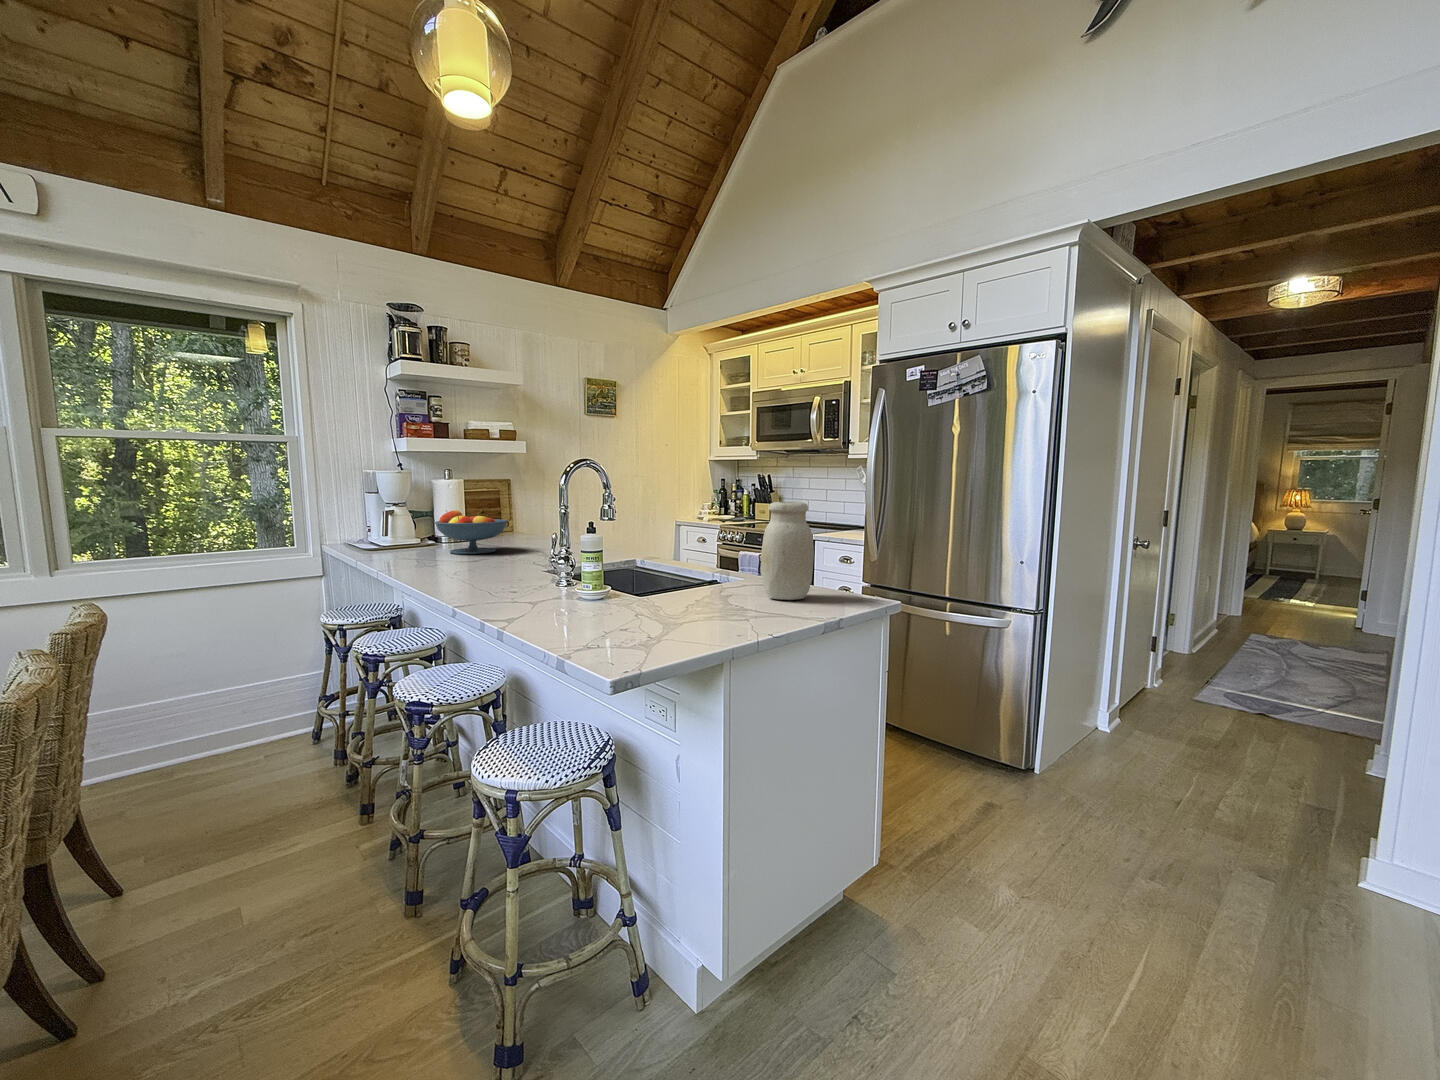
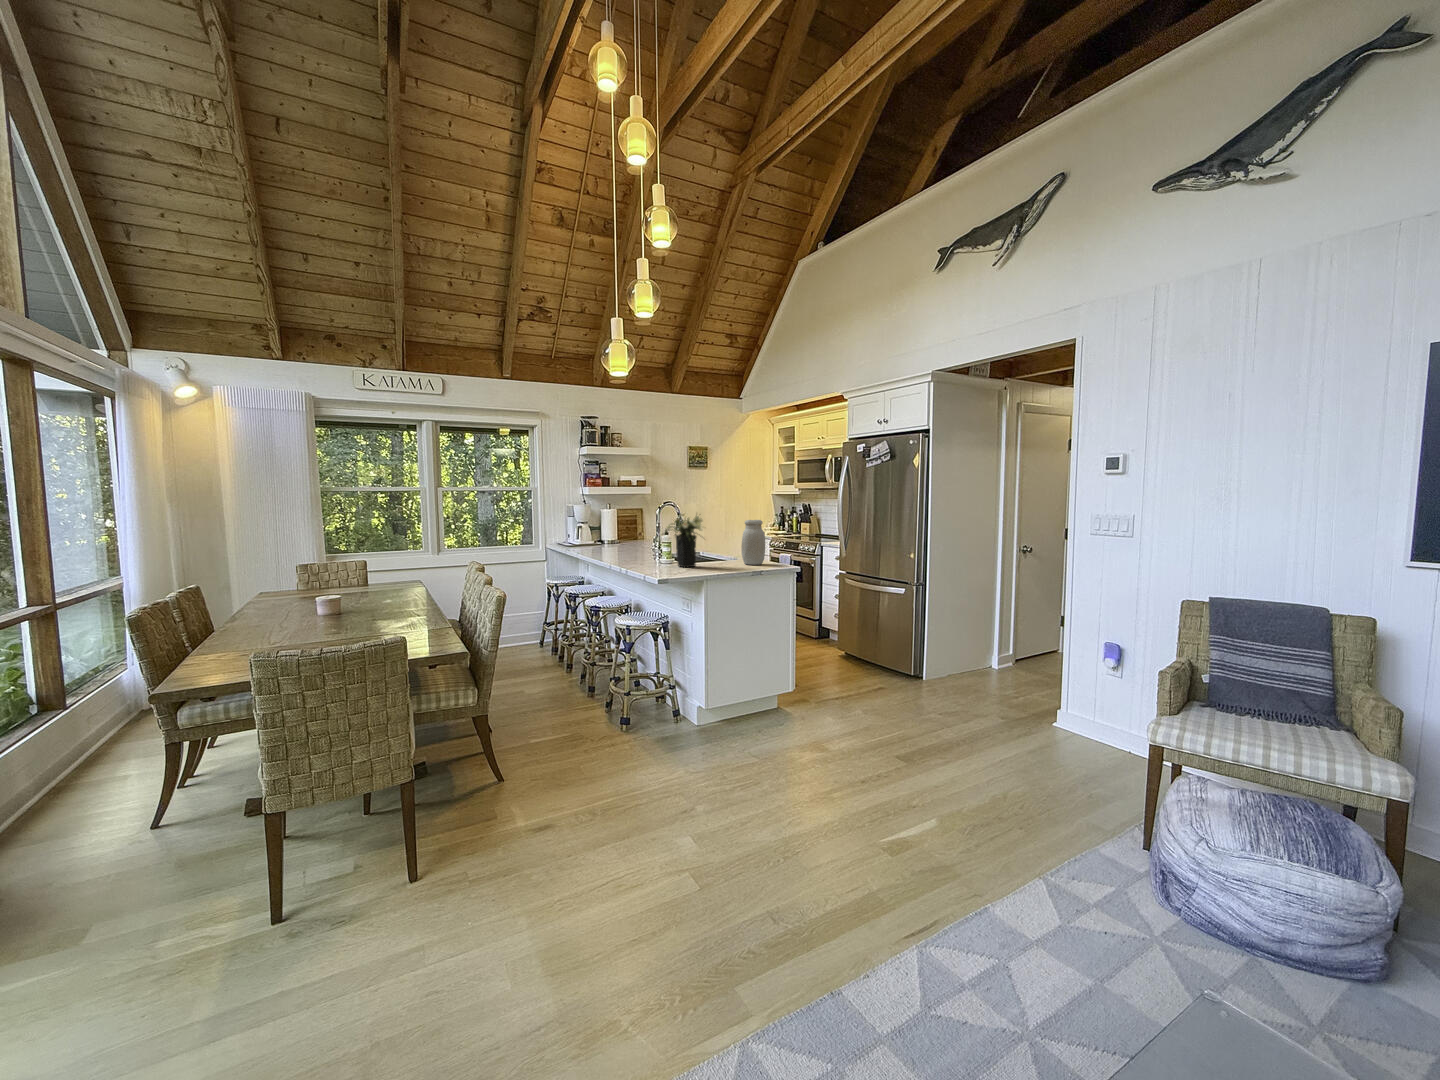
flower arrangement: none [594,484,709,620] -> present [662,514,703,567]
fruit bowl: present [435,510,507,554] -> none [602,526,638,549]

